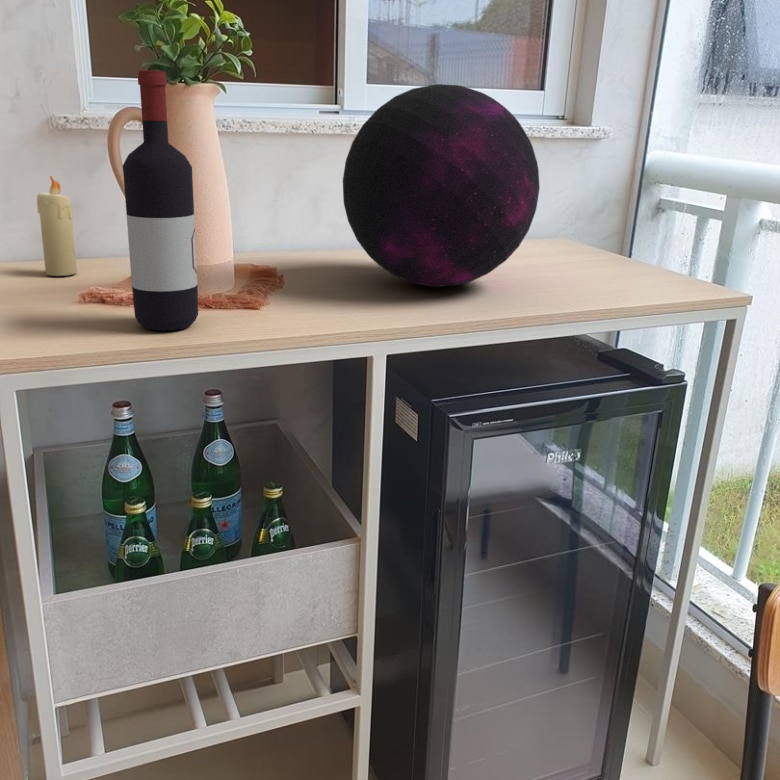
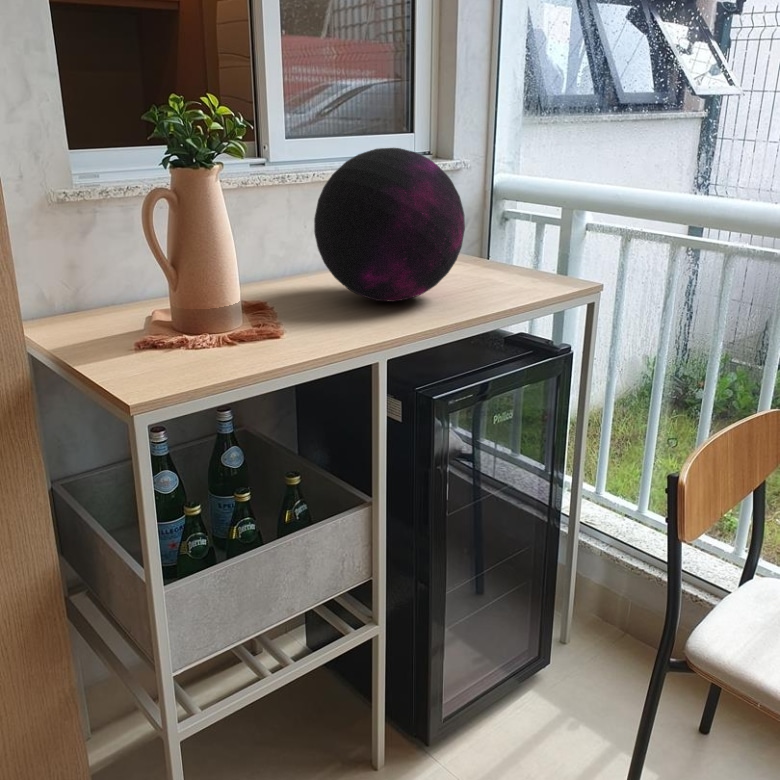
wine bottle: present [123,71,198,331] -> none [197,164,257,362]
candle: present [37,176,77,276] -> none [64,245,100,330]

